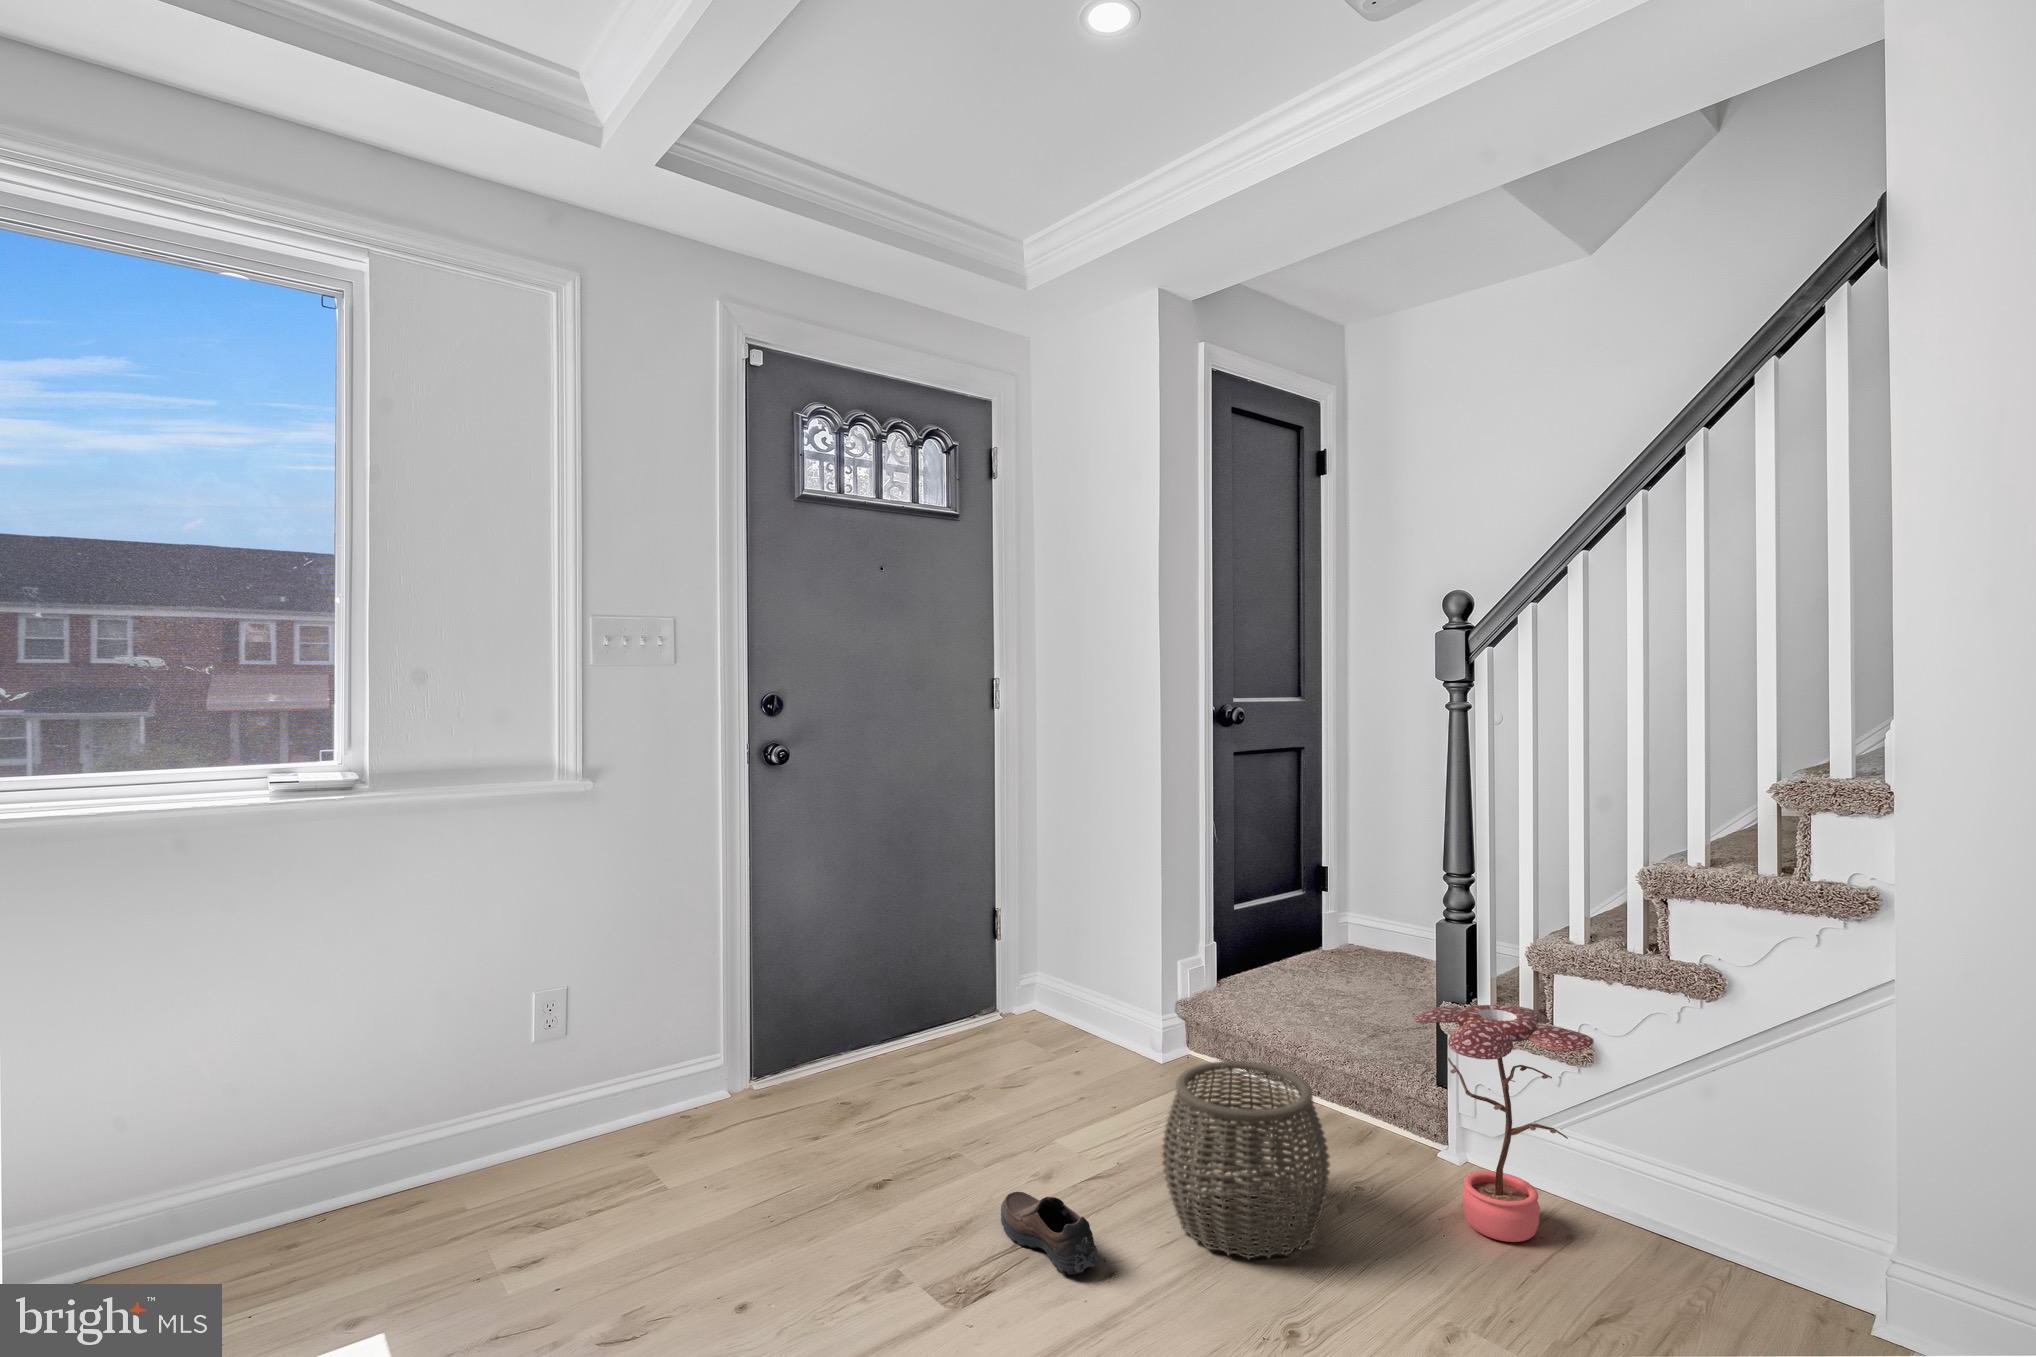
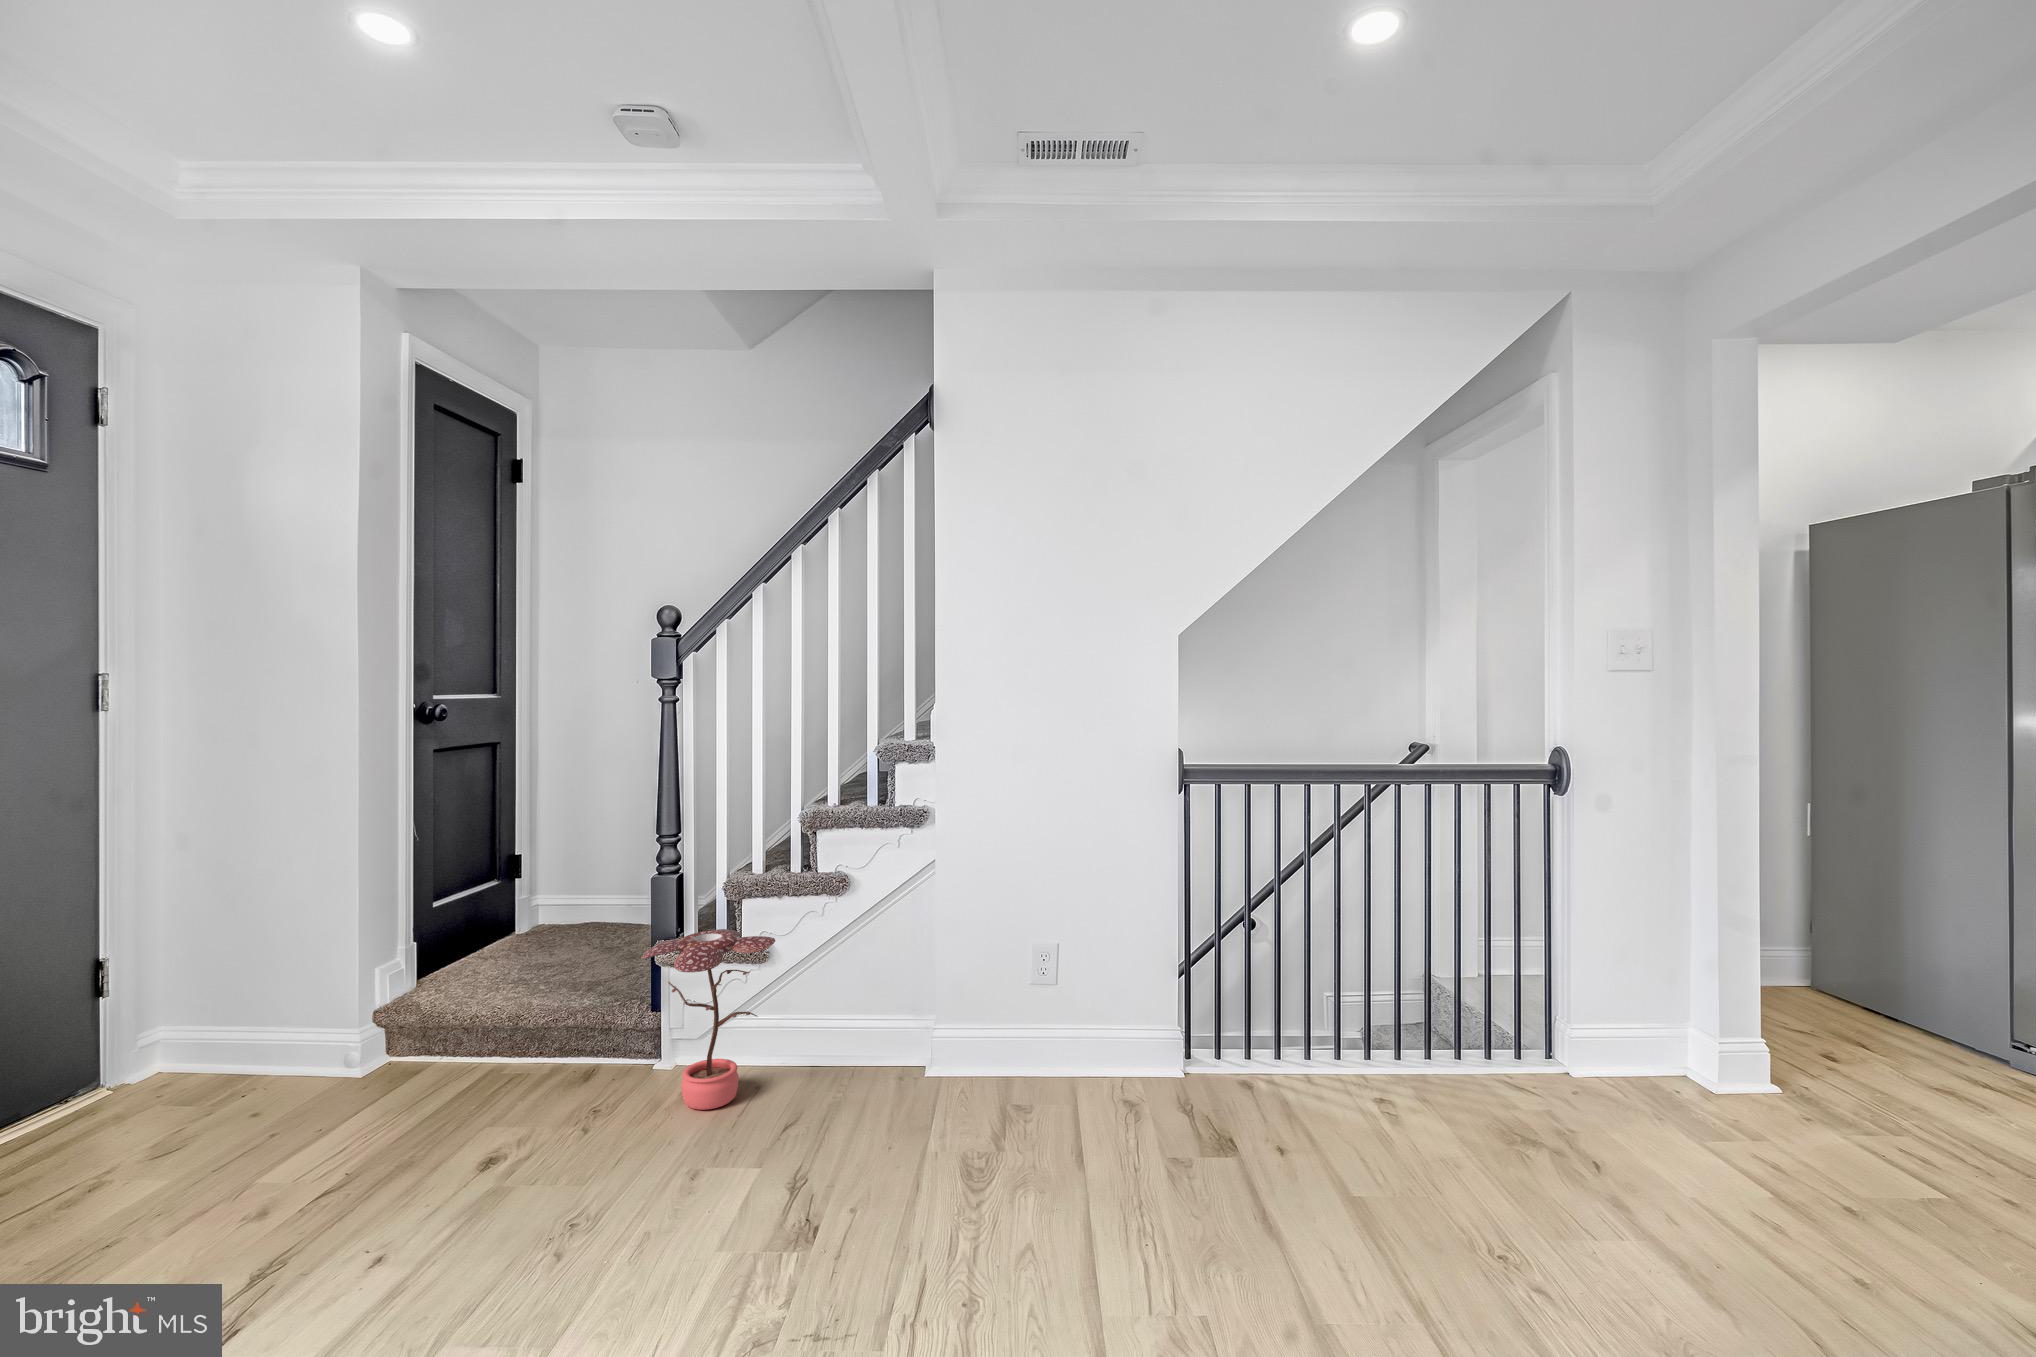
woven basket: present [1162,1061,1330,1259] -> none [405,1028,579,1211]
shoe: present [1001,1192,1099,1274] -> none [199,1226,347,1296]

